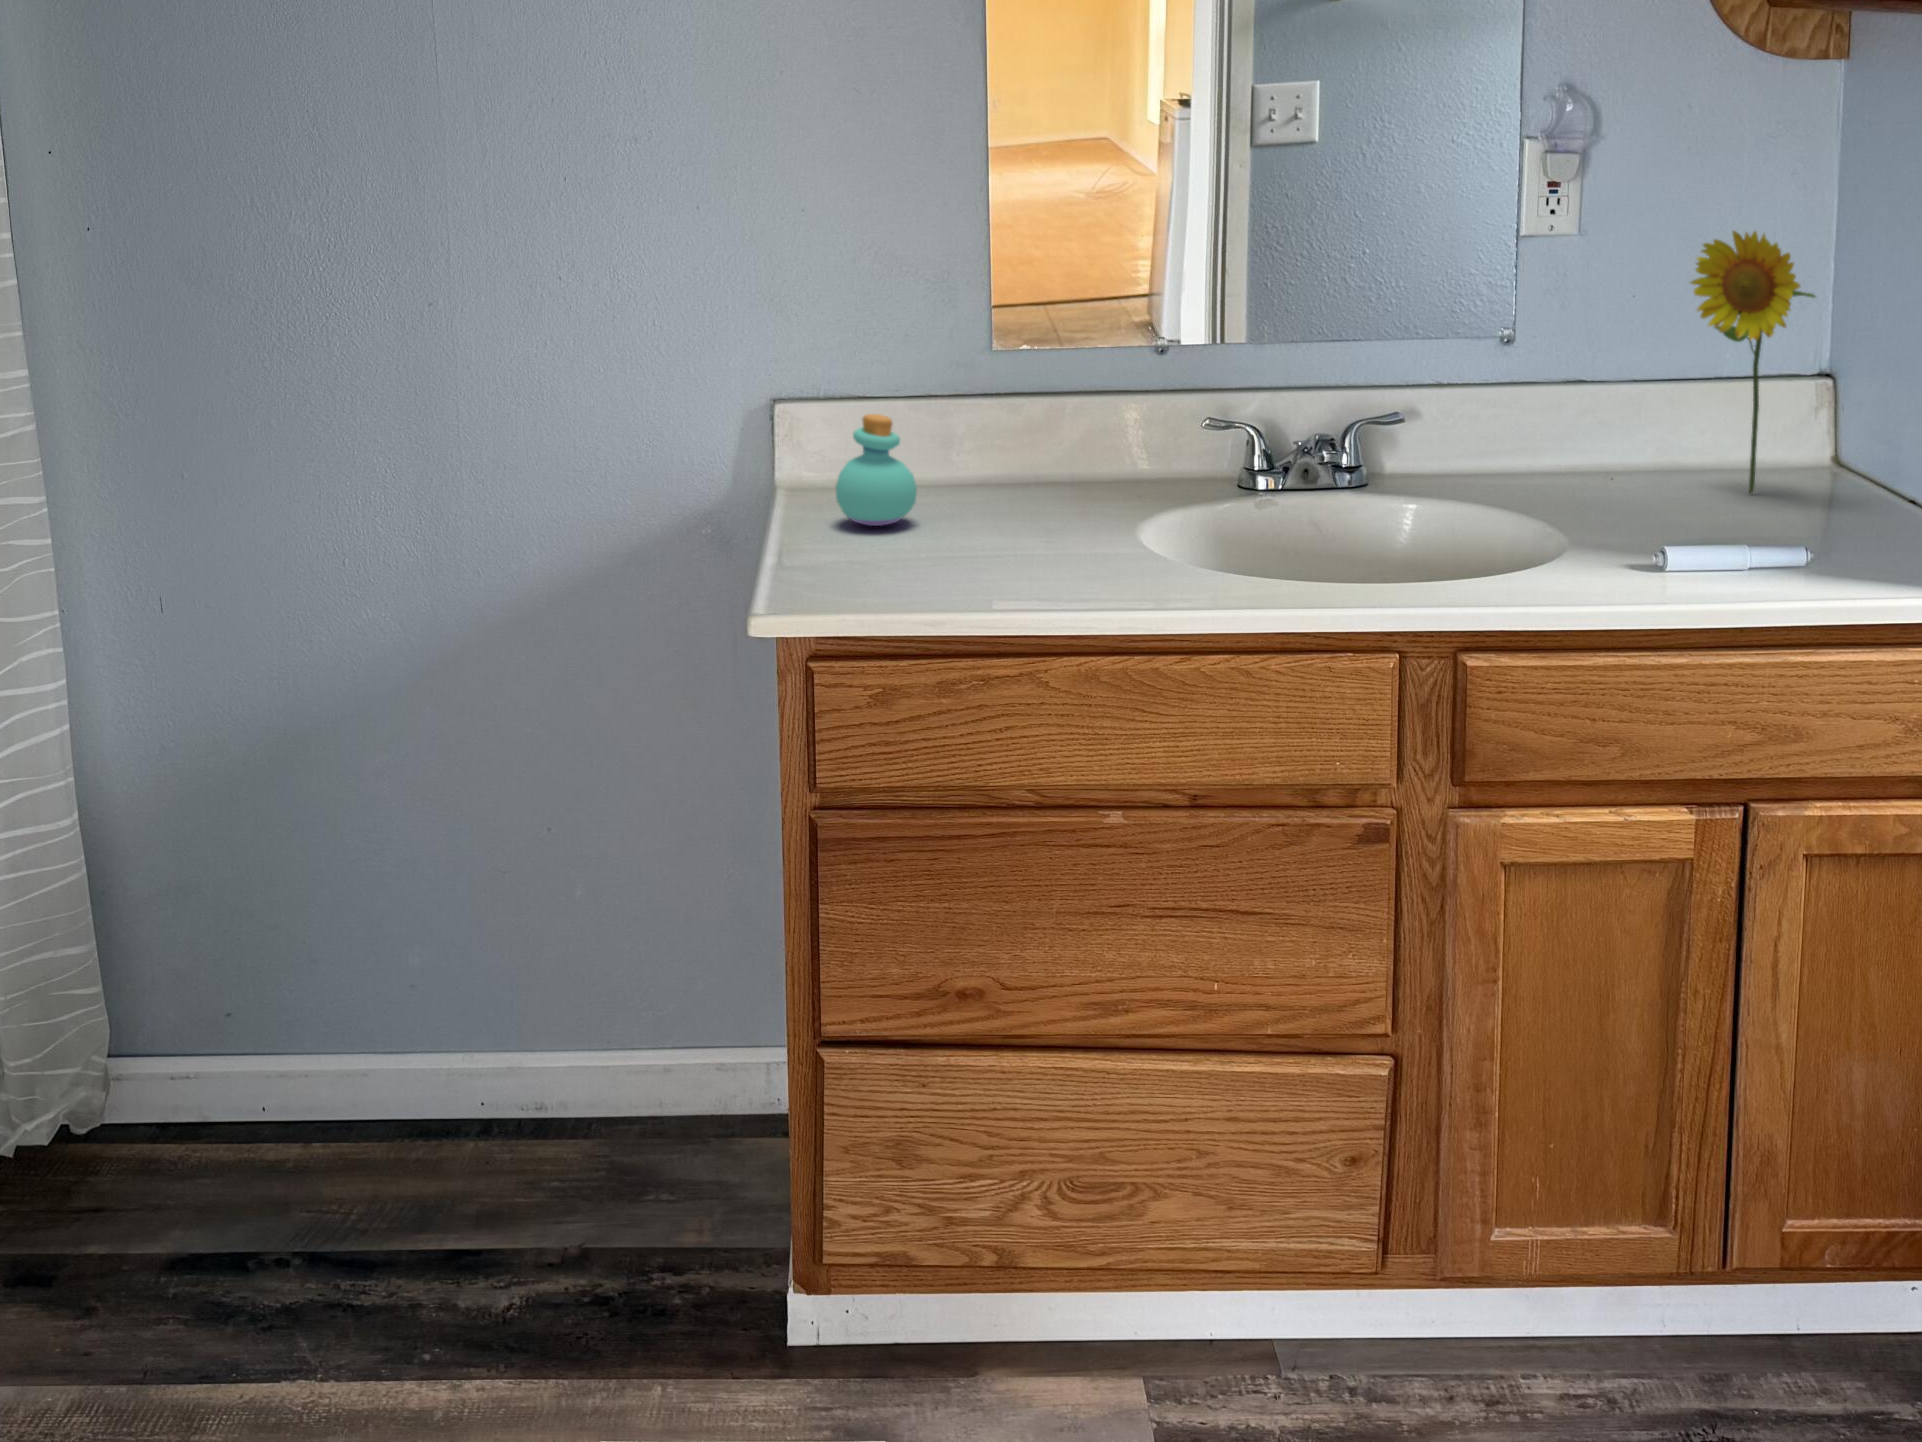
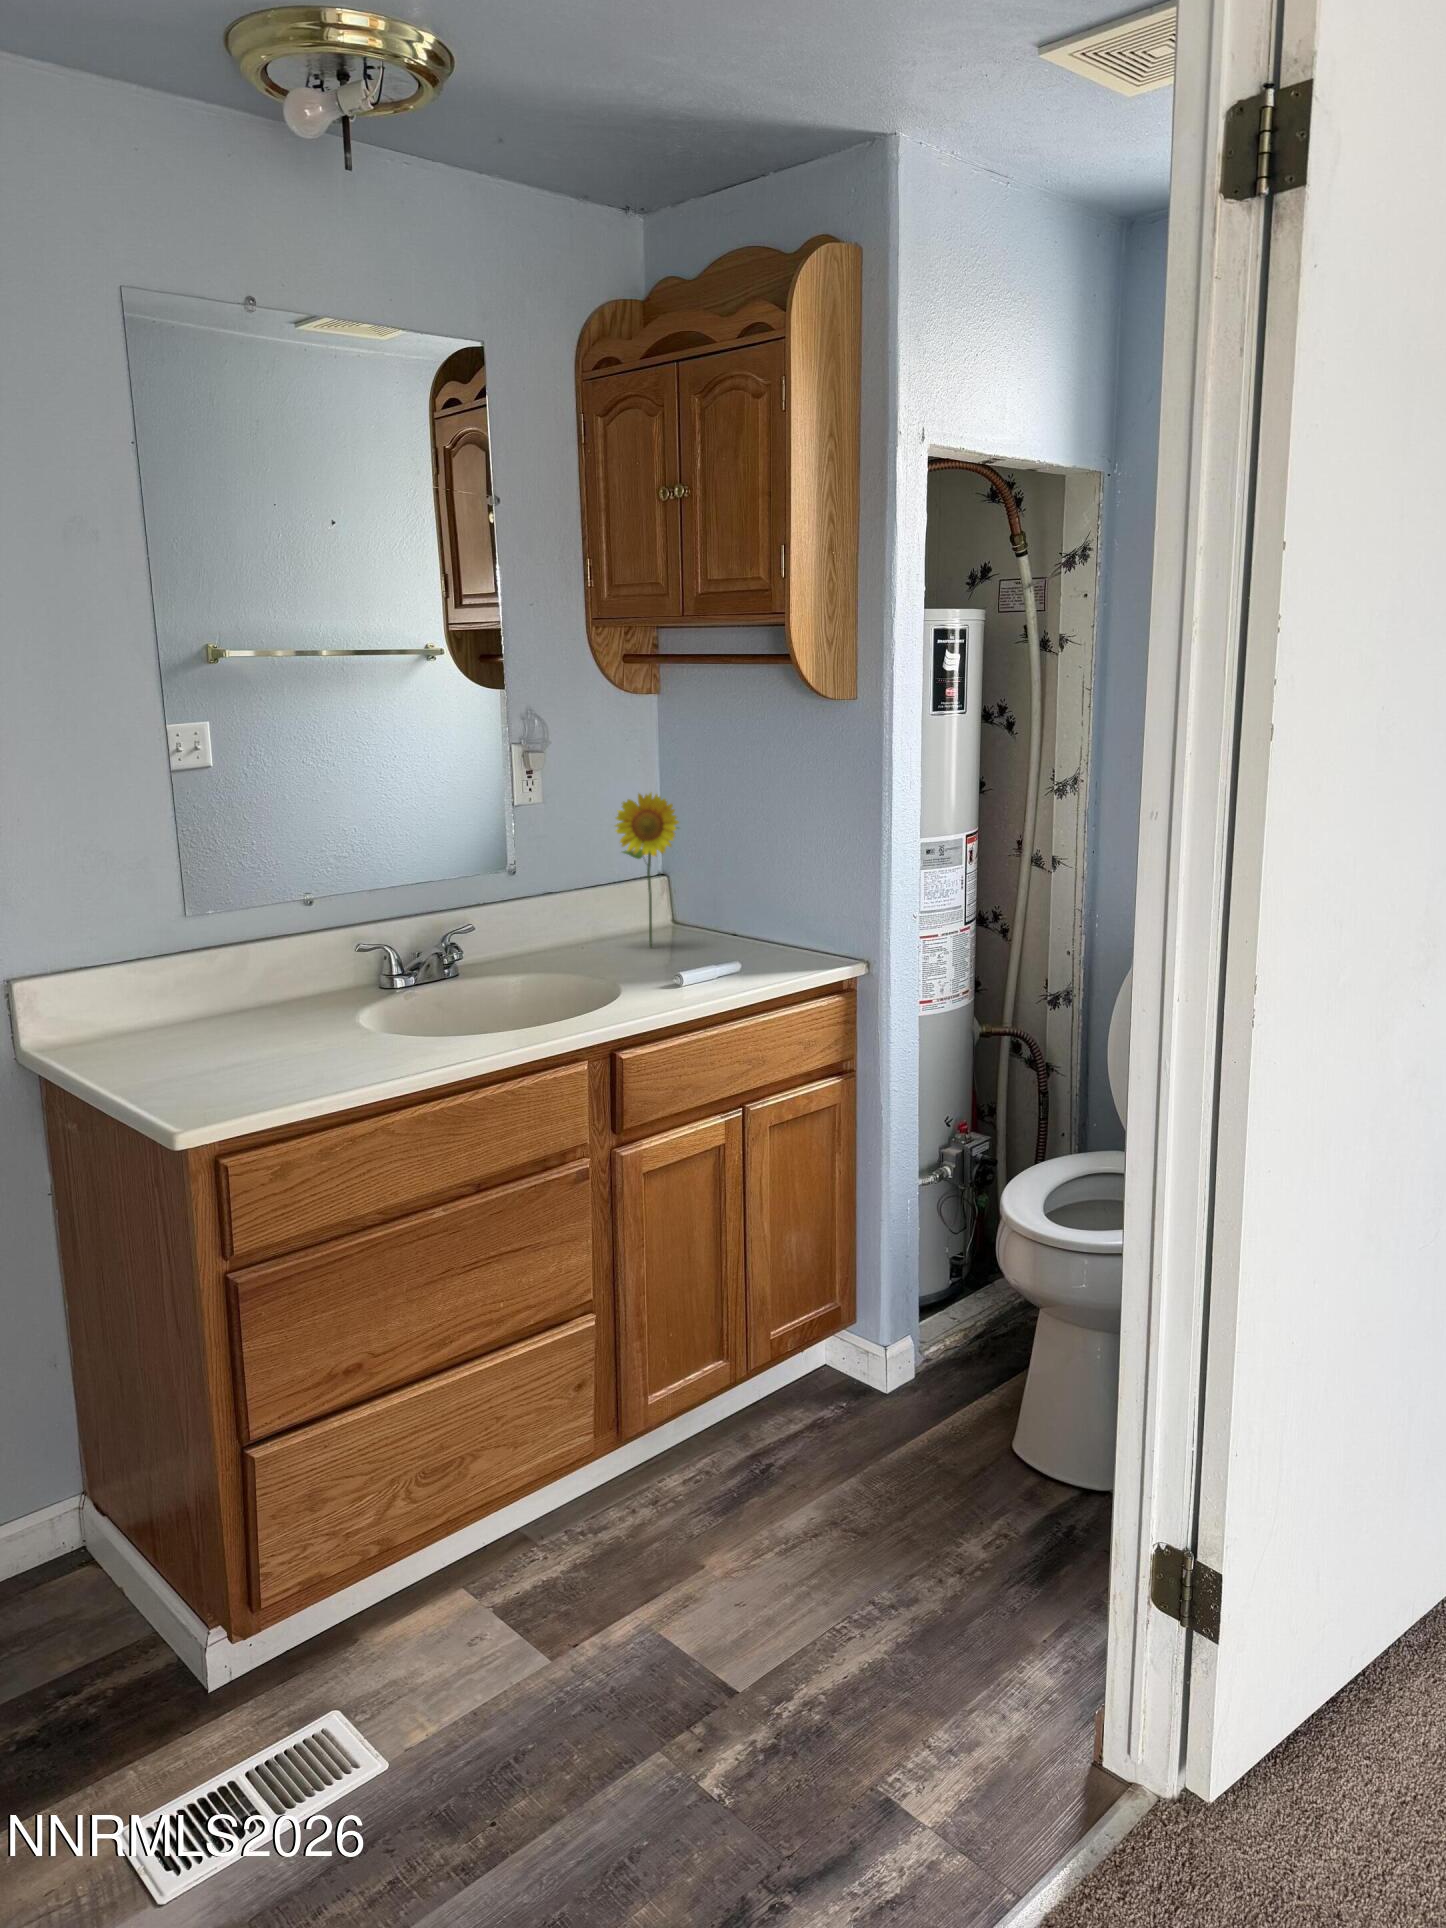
perfume bottle: present [835,414,917,526] -> none [131,972,198,1058]

